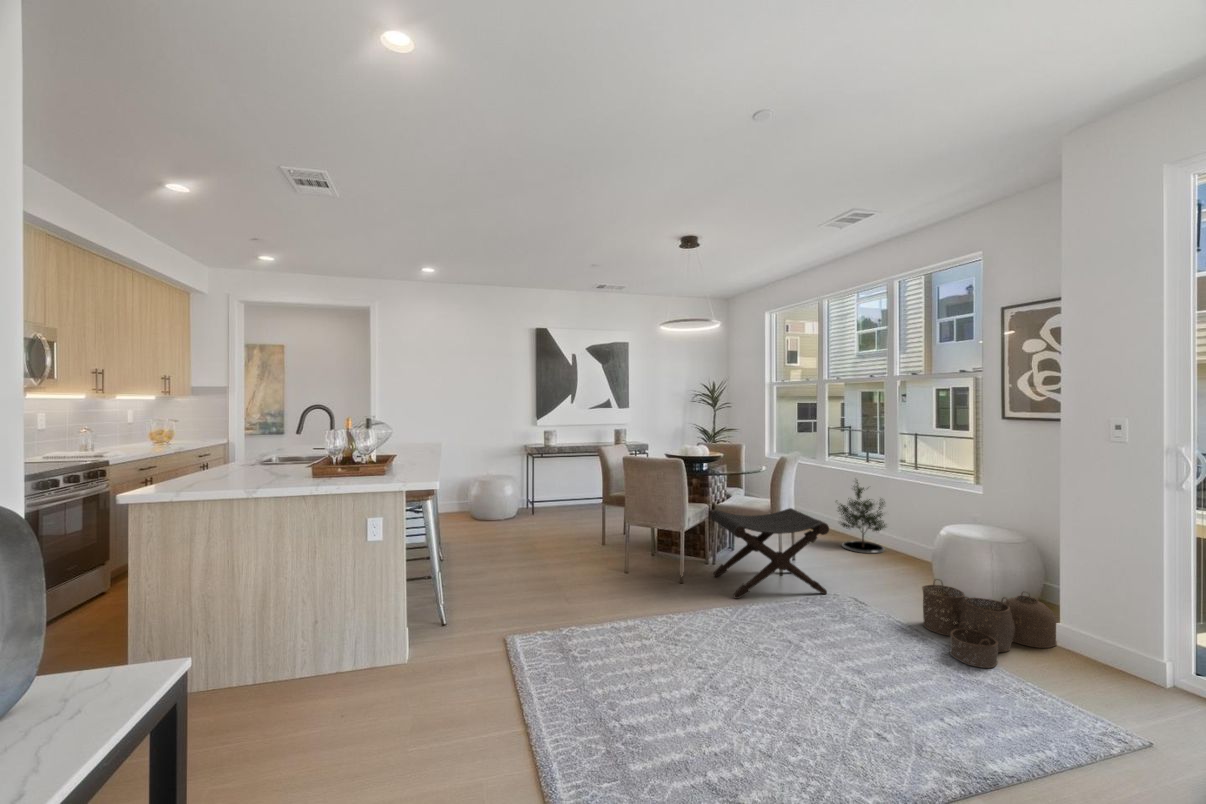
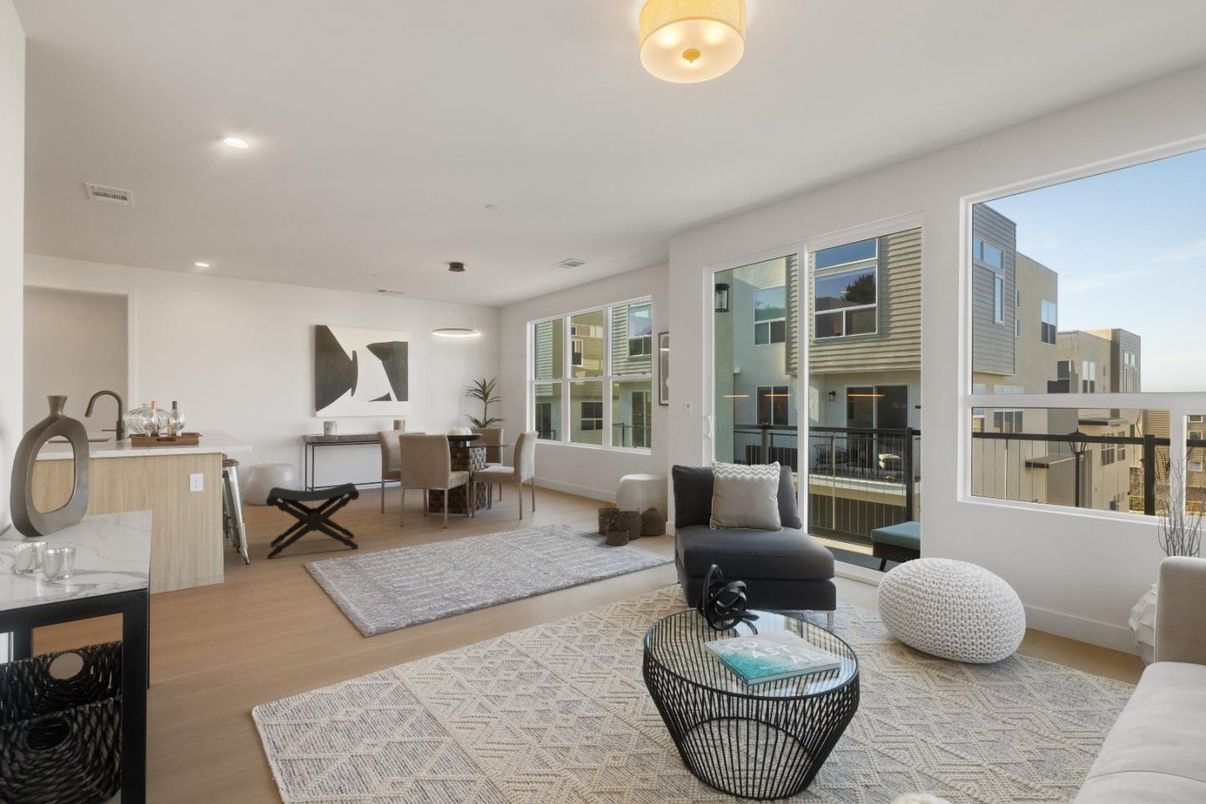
potted tree: present [838,482,886,553] -> none [564,450,601,503]
footstool: present [711,508,829,598] -> present [266,483,359,558]

